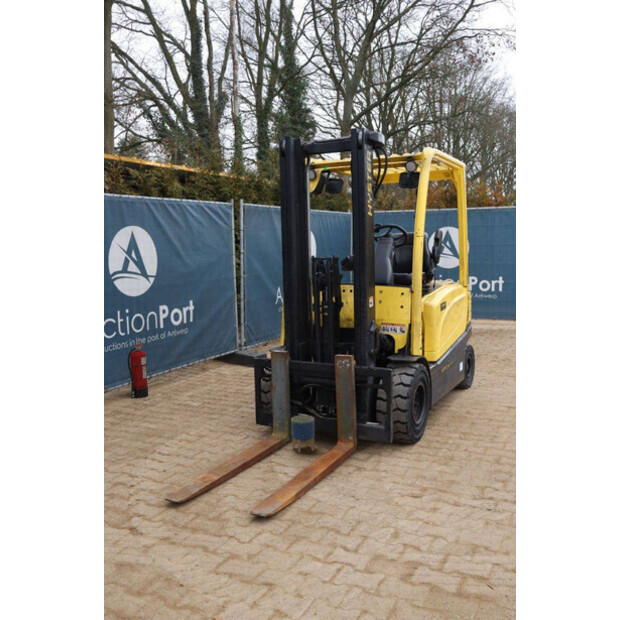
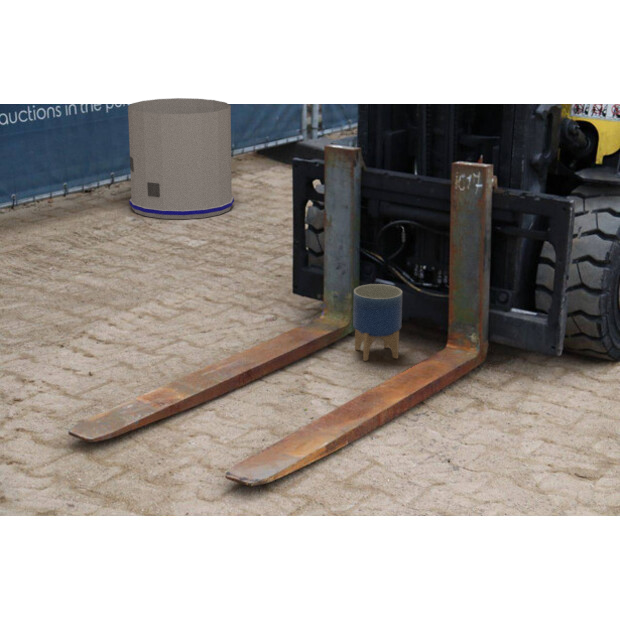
trash can: none [160,334,213,393] -> present [128,98,234,219]
fire extinguisher: present [128,343,148,398] -> none [58,112,101,223]

